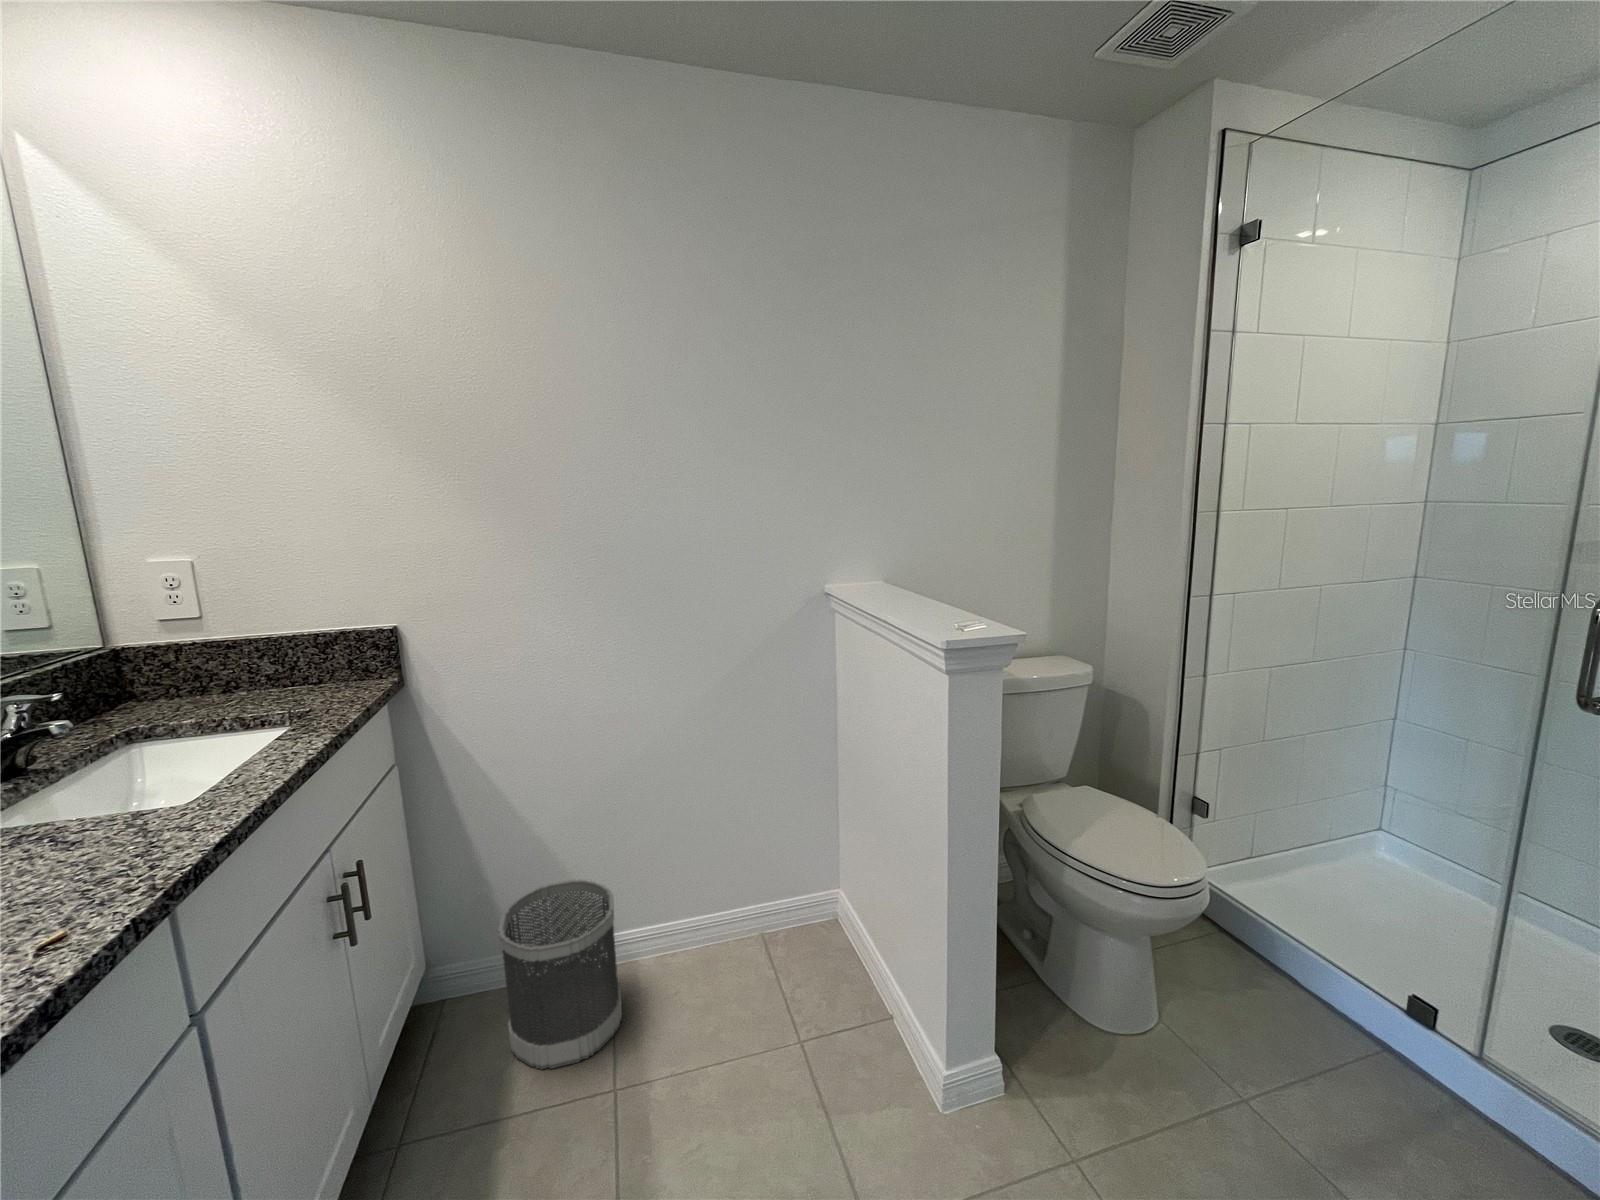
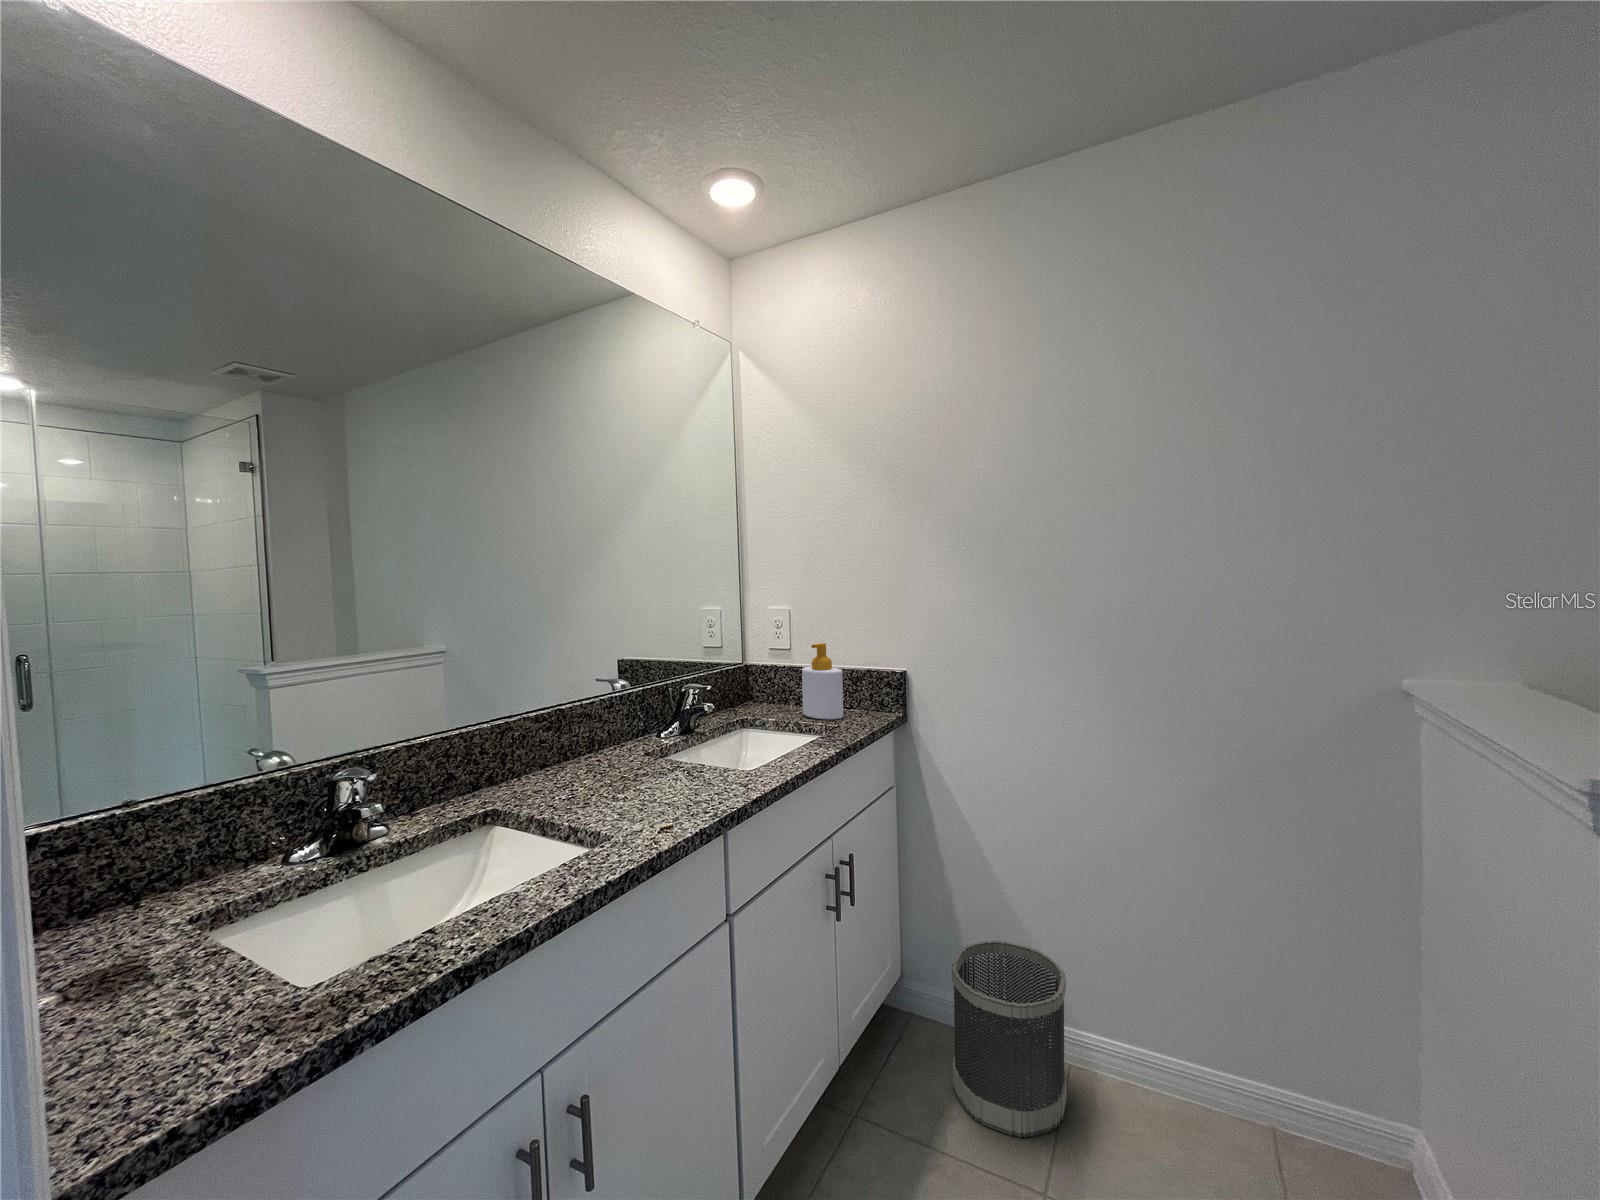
soap bottle: none [233,604,313,706] -> present [802,643,843,719]

